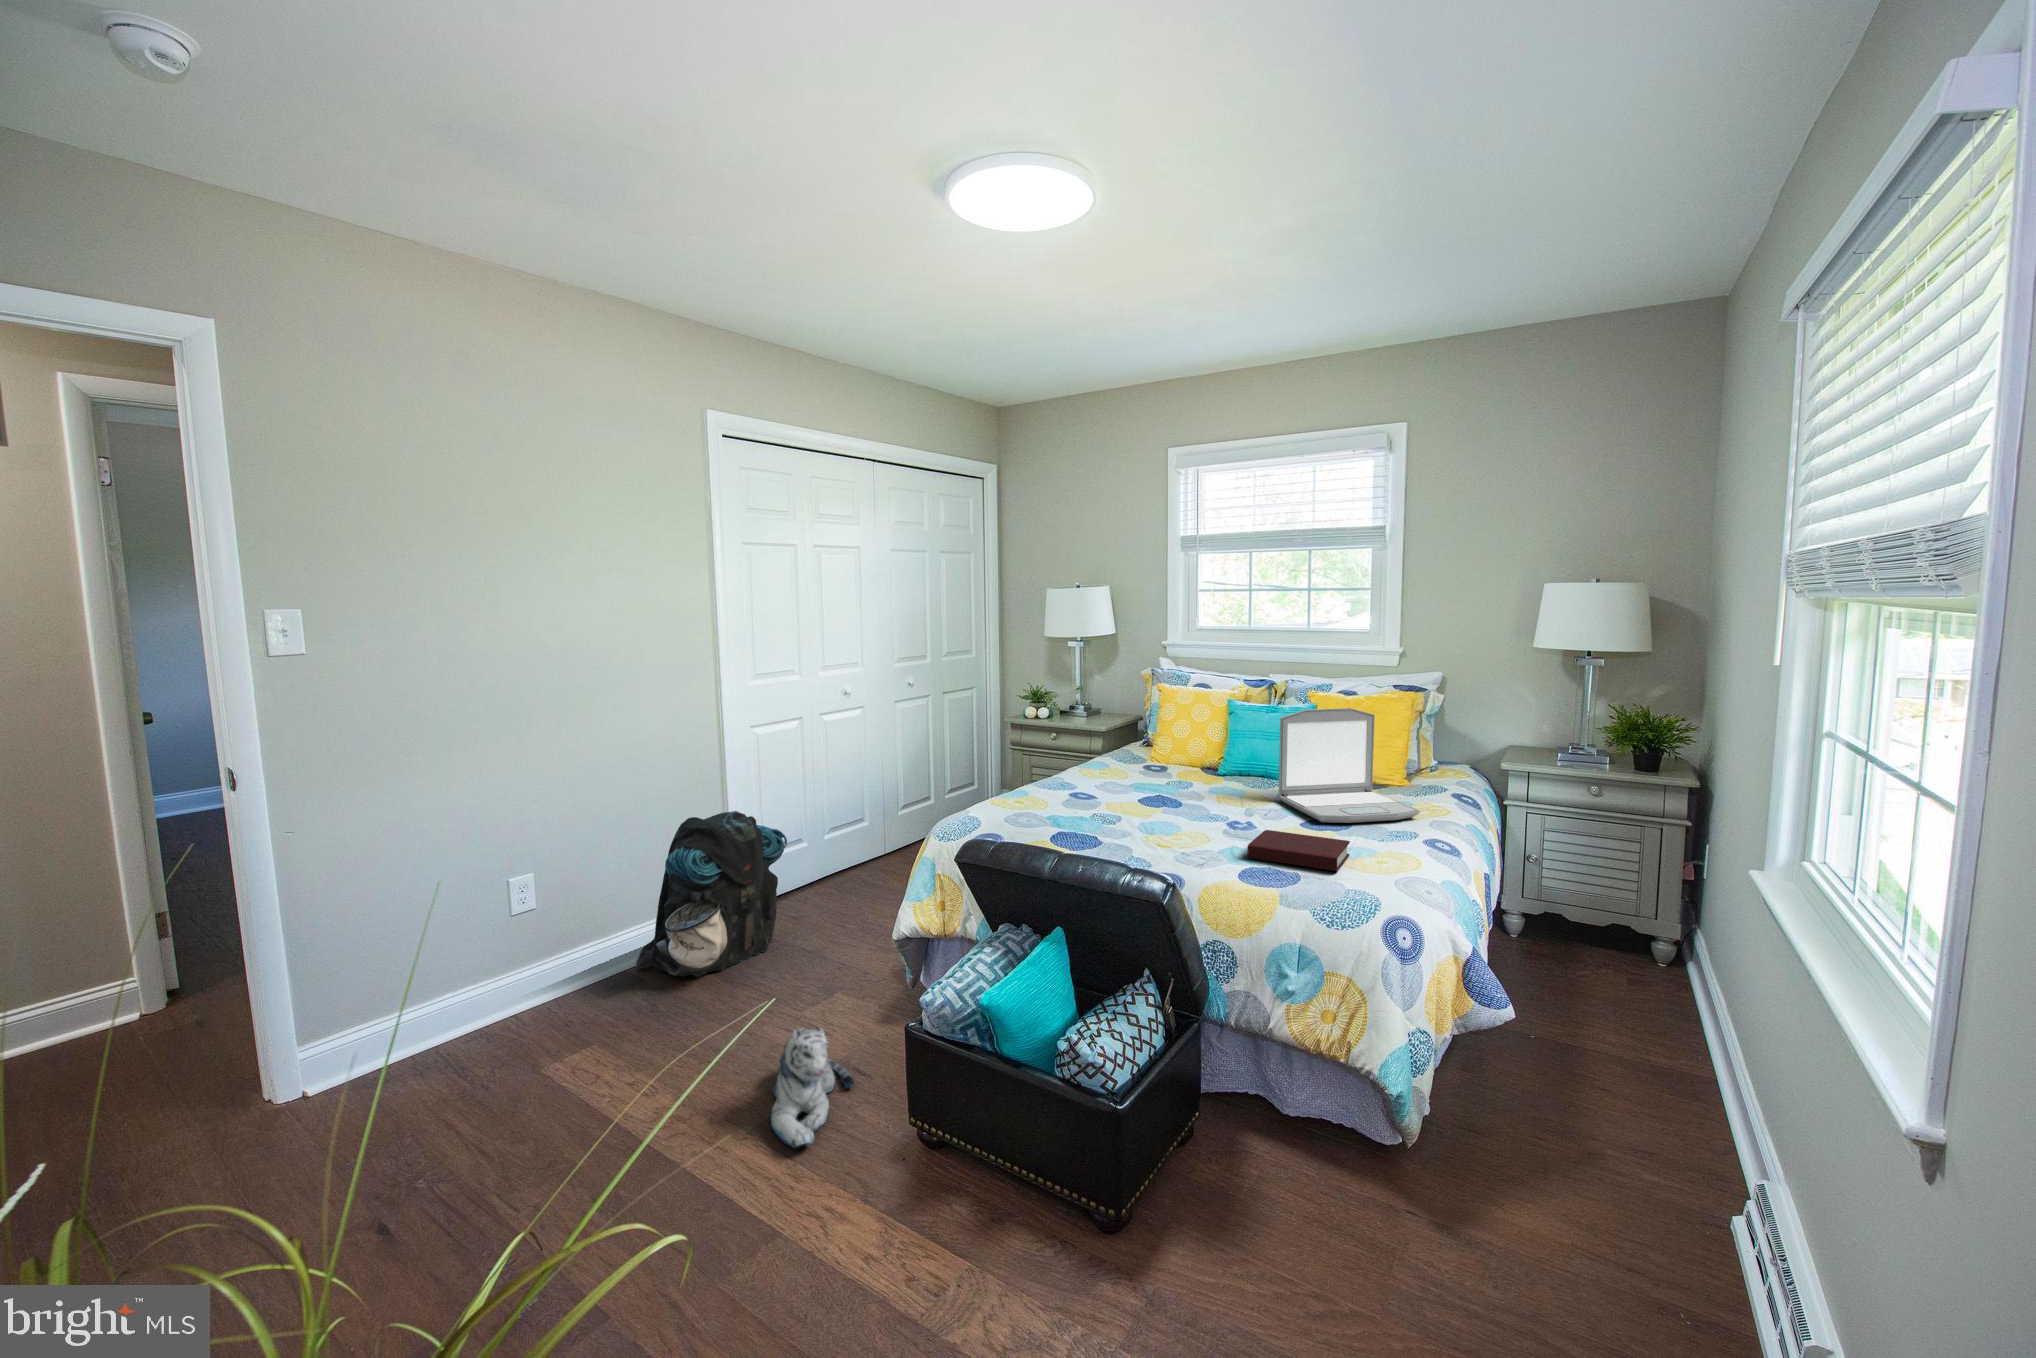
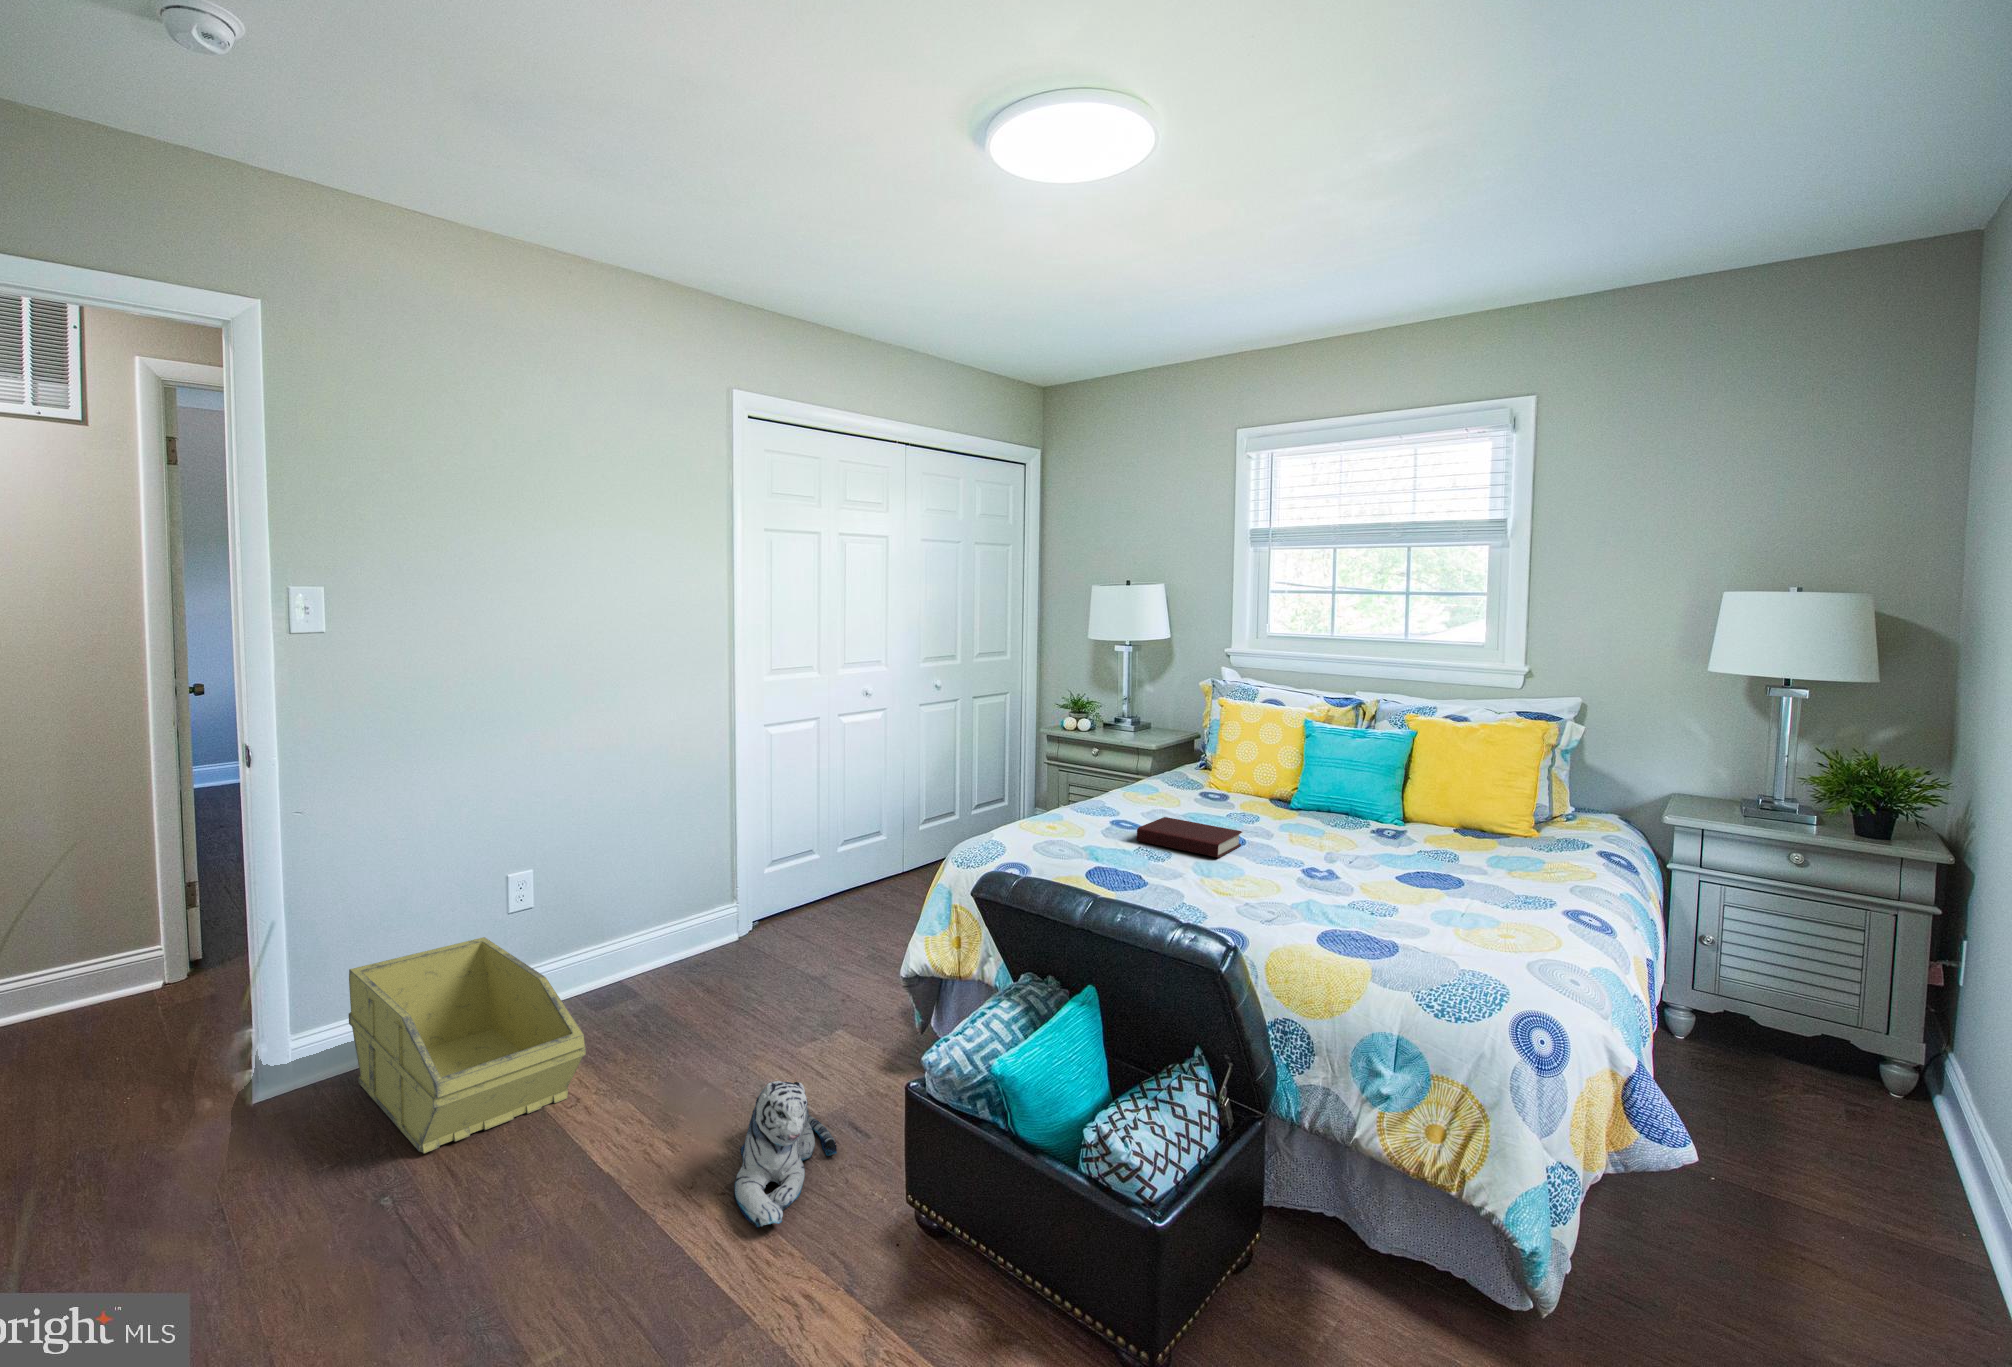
laptop: present [1277,708,1420,823] -> none [1366,736,1548,879]
backpack: present [636,811,787,977] -> none [604,814,783,1003]
book: present [1248,830,1350,871] -> present [1137,817,1242,858]
storage bin: none [413,931,631,1116] -> present [349,937,586,1153]

